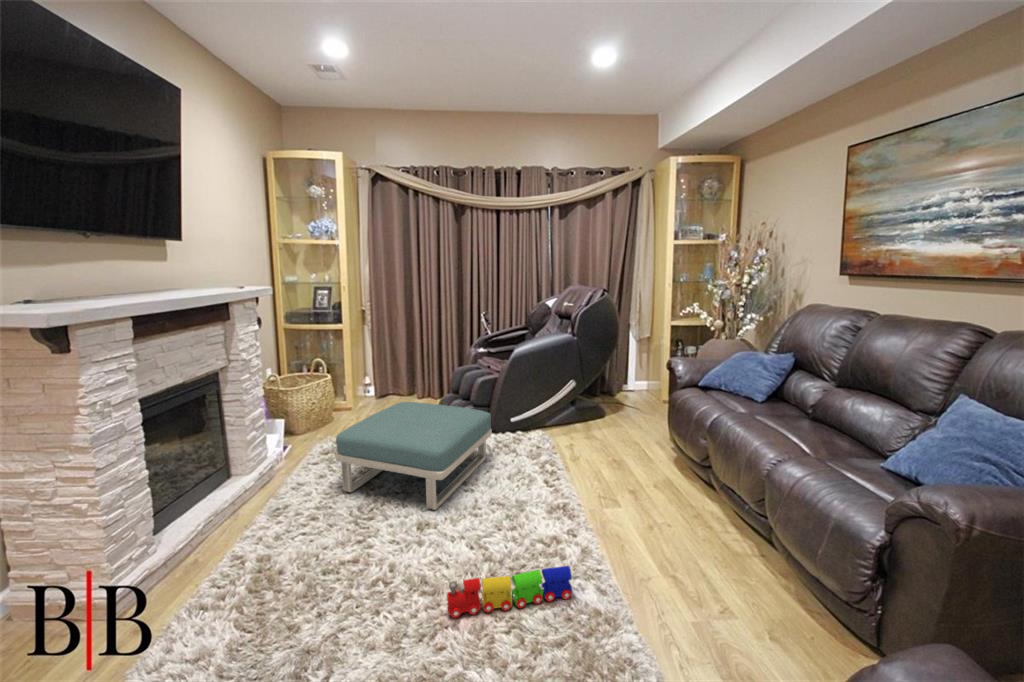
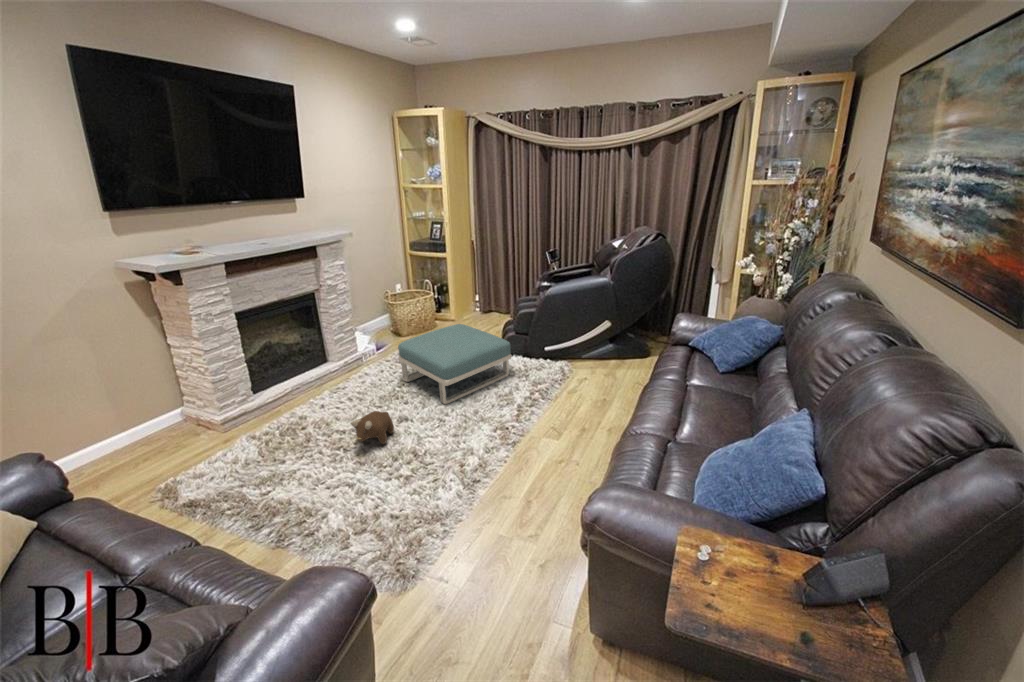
plush toy: none [335,537,393,599] -> present [351,411,394,444]
toy train: present [447,566,572,618] -> none [402,446,479,476]

